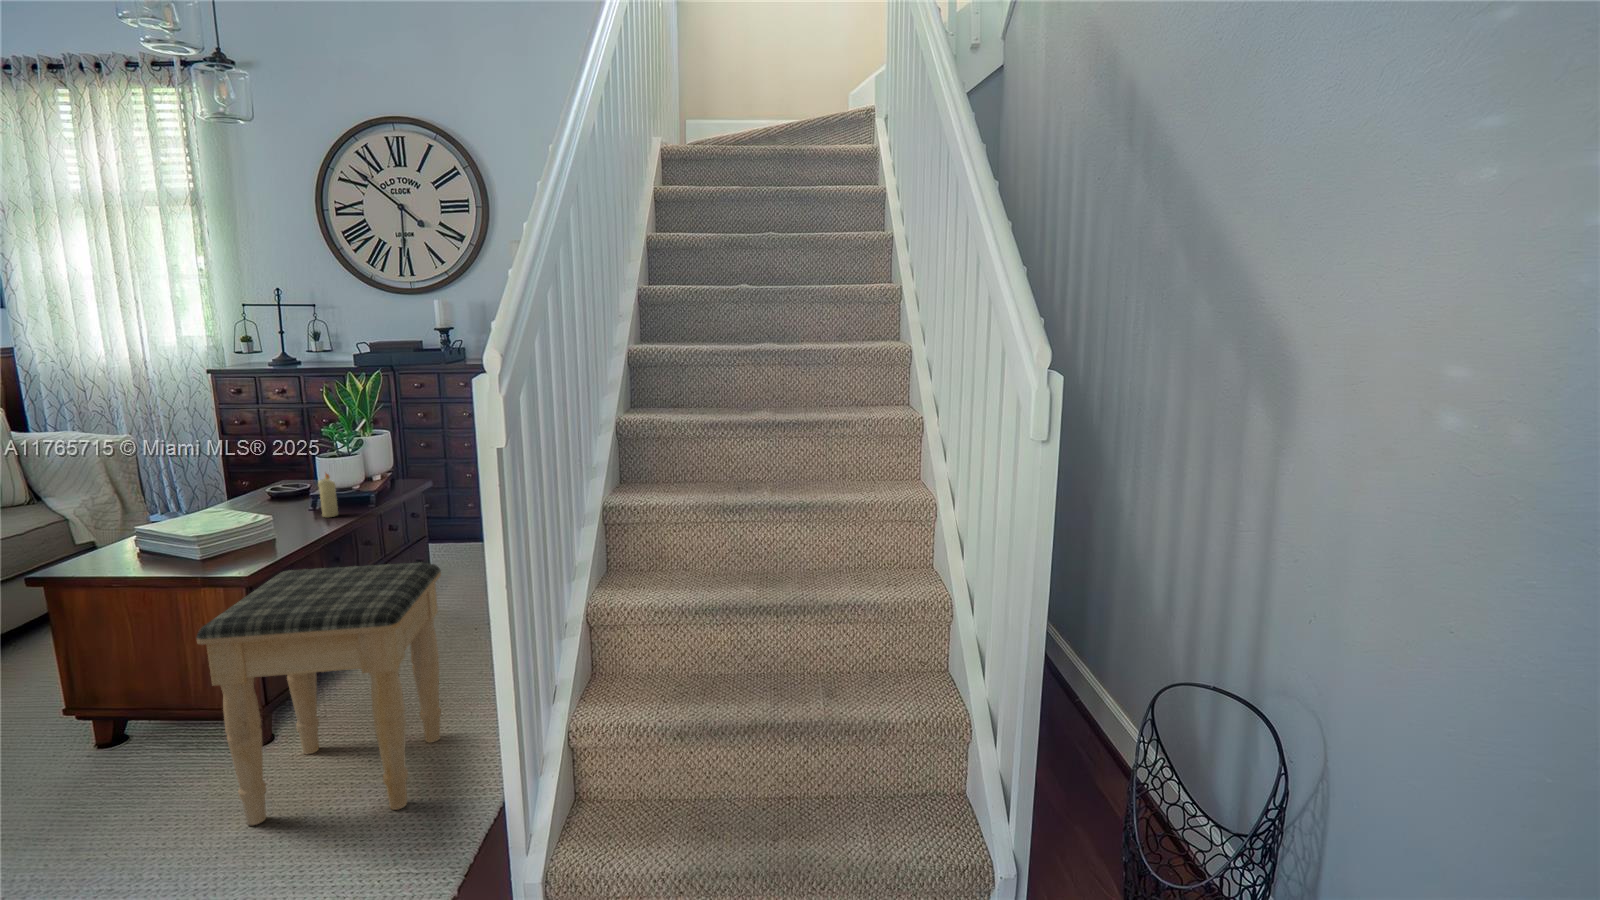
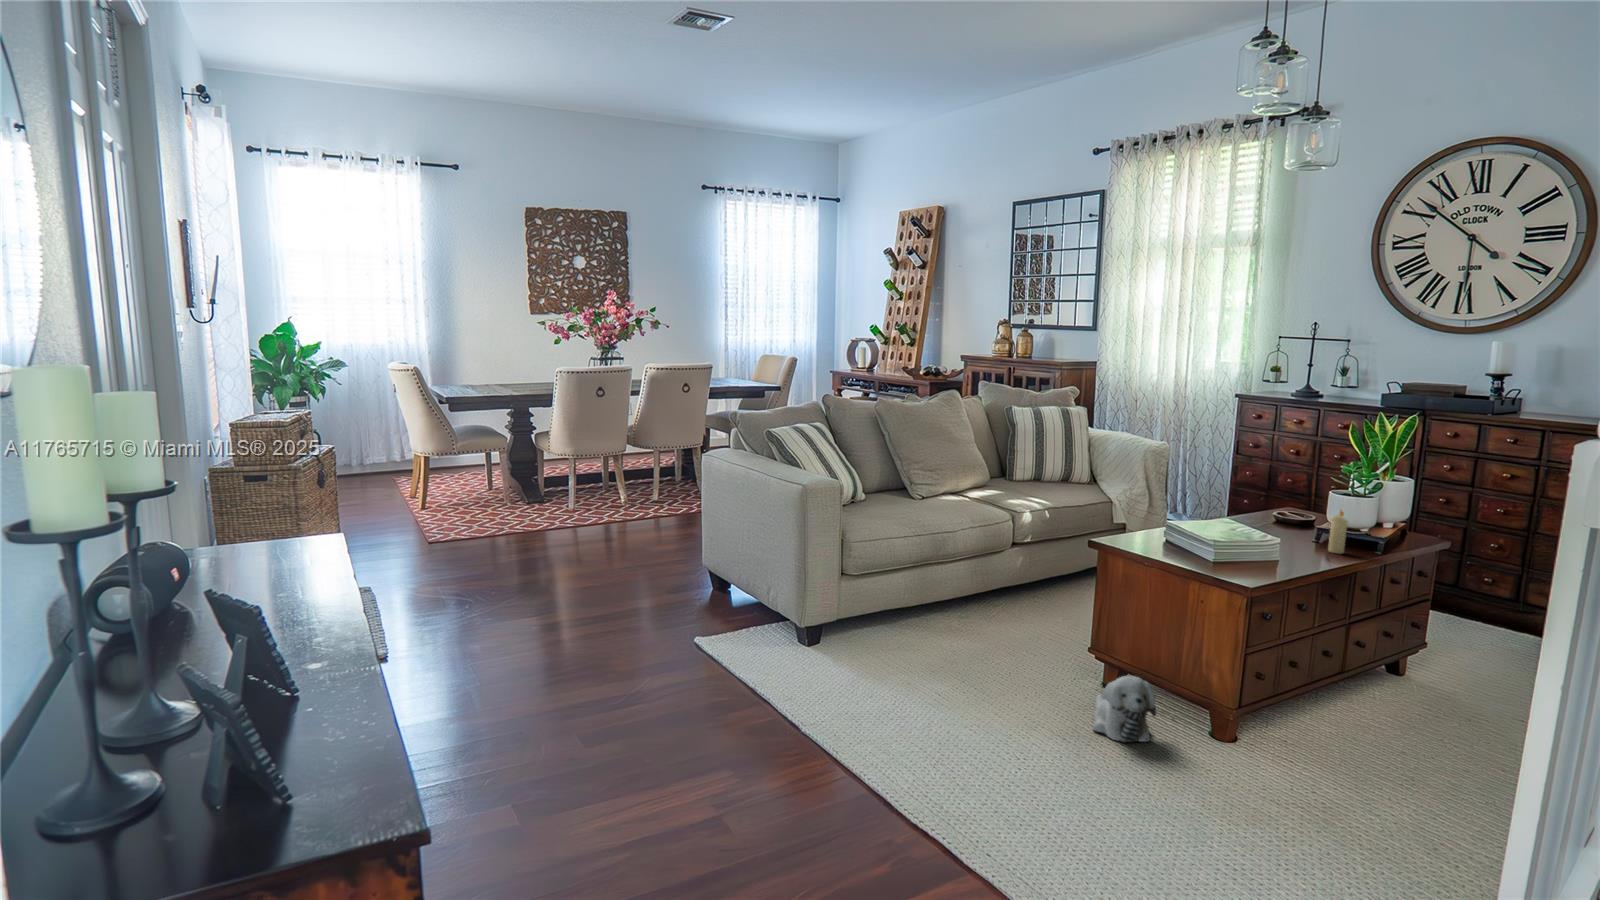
footstool: present [197,562,441,825] -> none [1223,590,1454,850]
plush toy: none [50,739,146,834] -> present [1093,676,1156,742]

